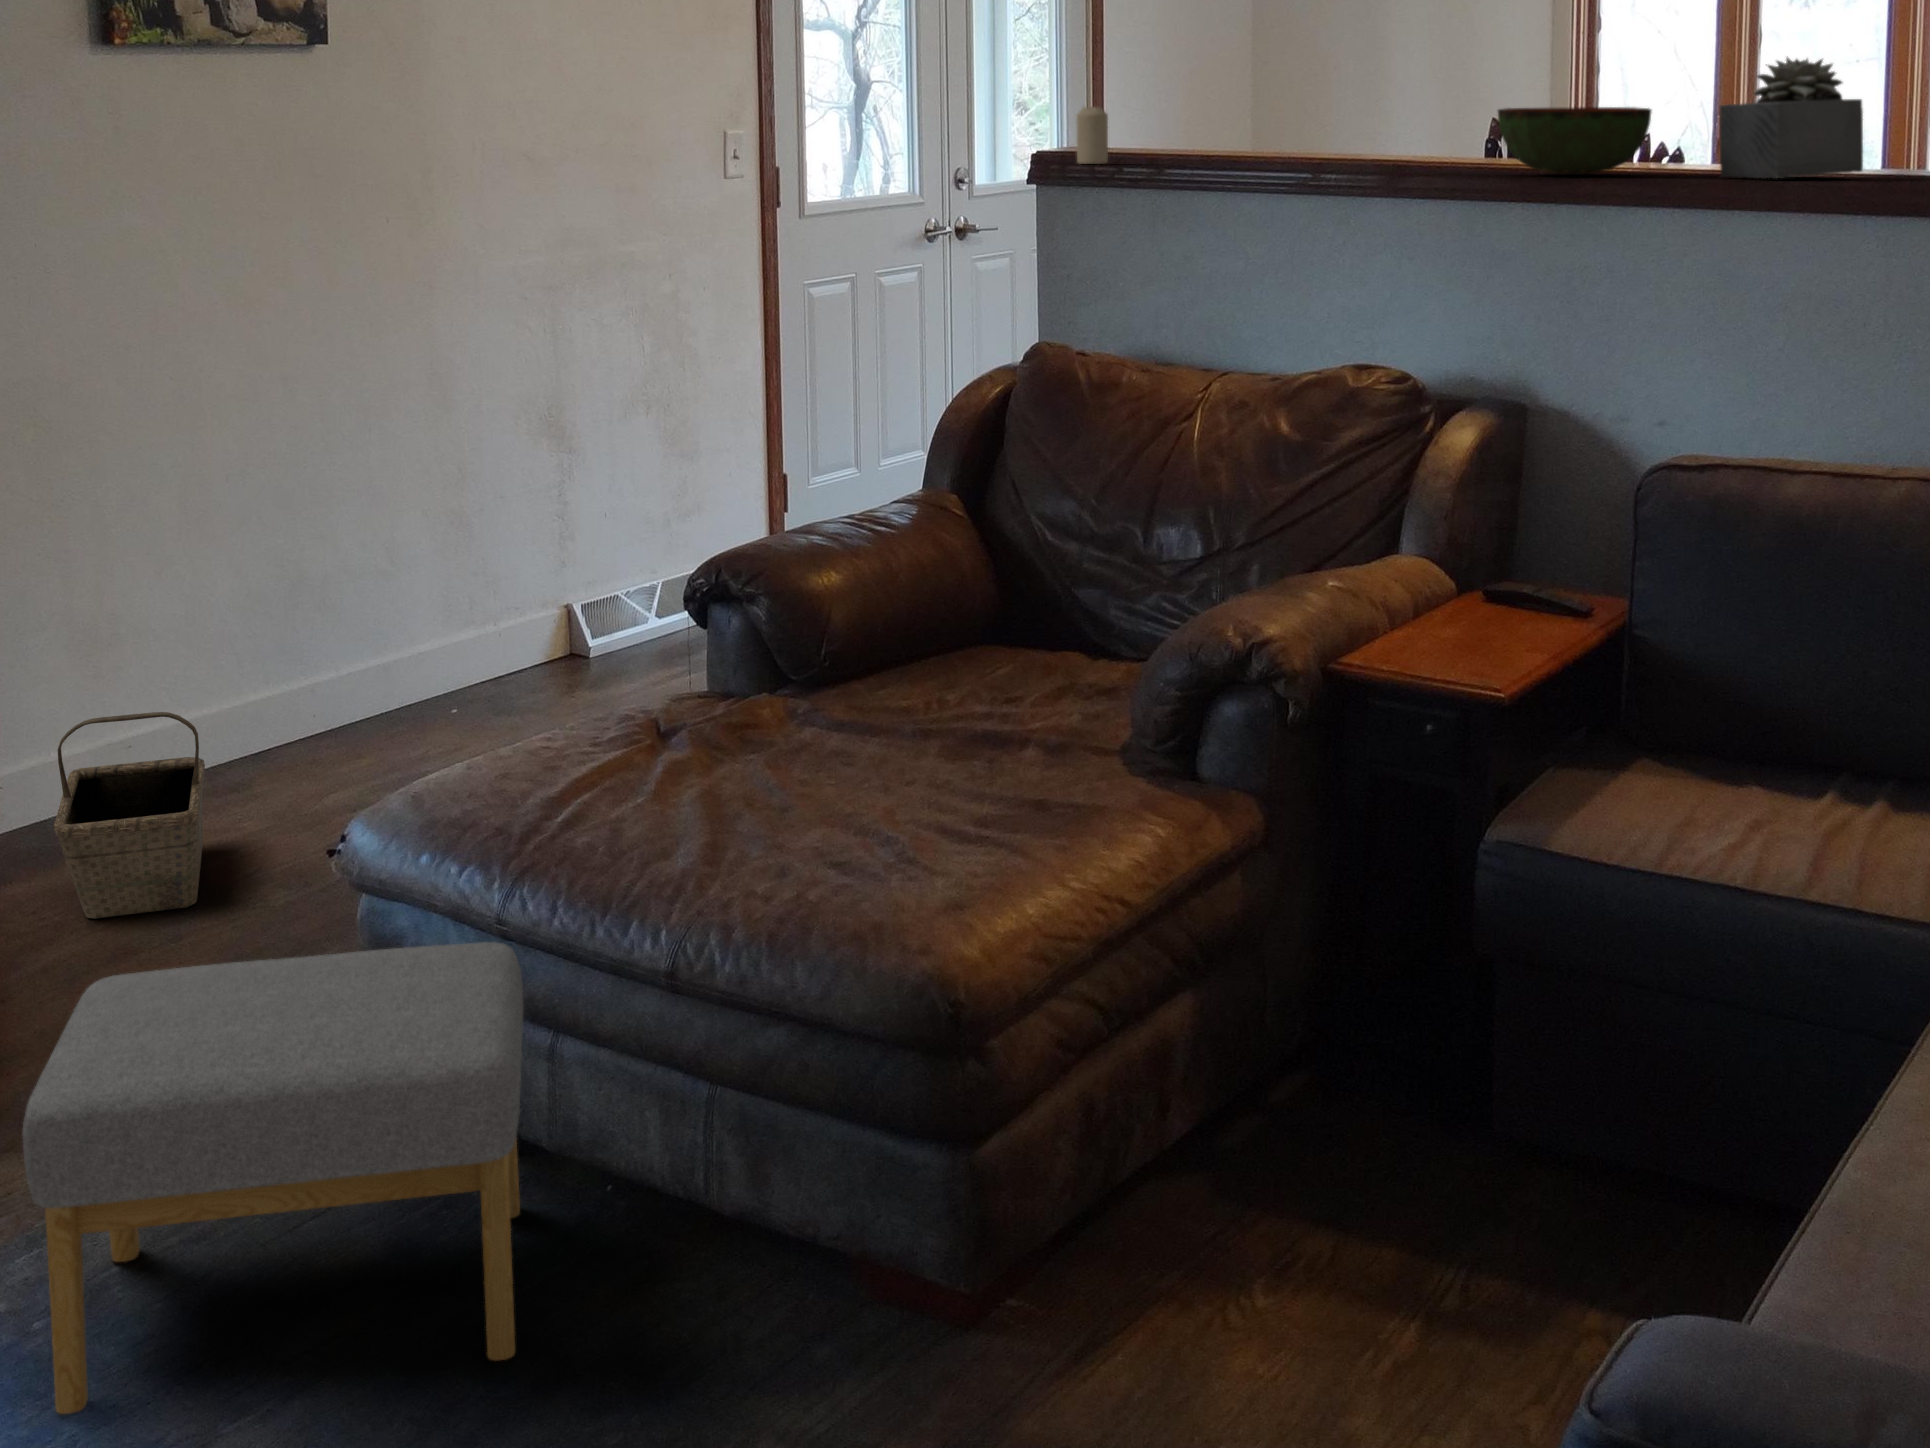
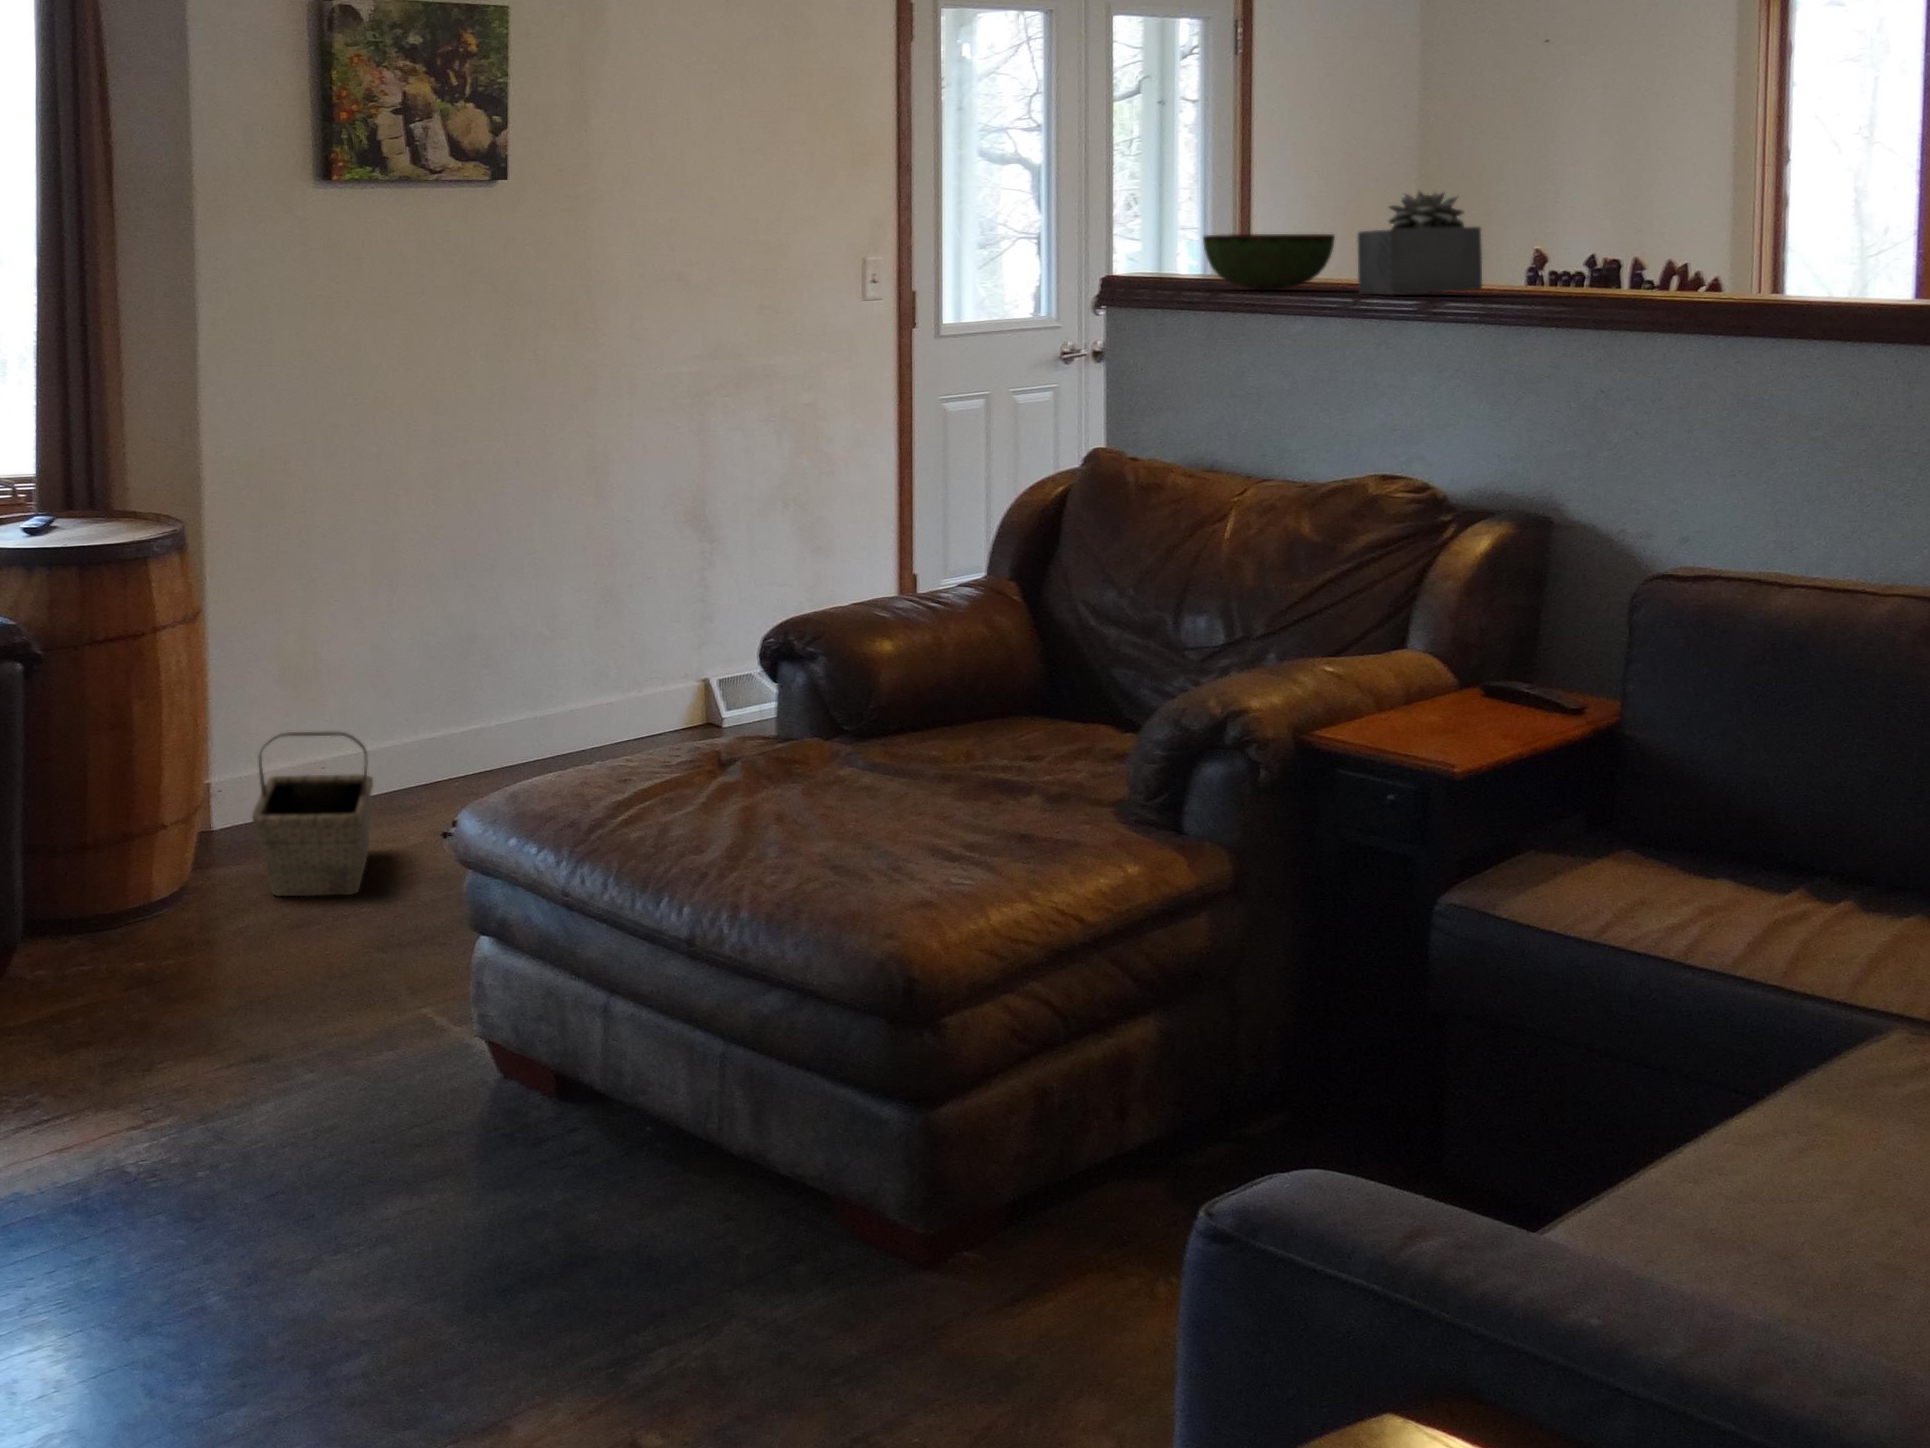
succulent plant: present [1720,58,1863,178] -> present [1358,191,1482,294]
candle: present [1076,106,1108,164] -> none [1143,235,1172,287]
bowl: present [1498,107,1652,175] -> present [1203,234,1335,290]
footstool: present [23,942,523,1414] -> none [196,904,581,1237]

